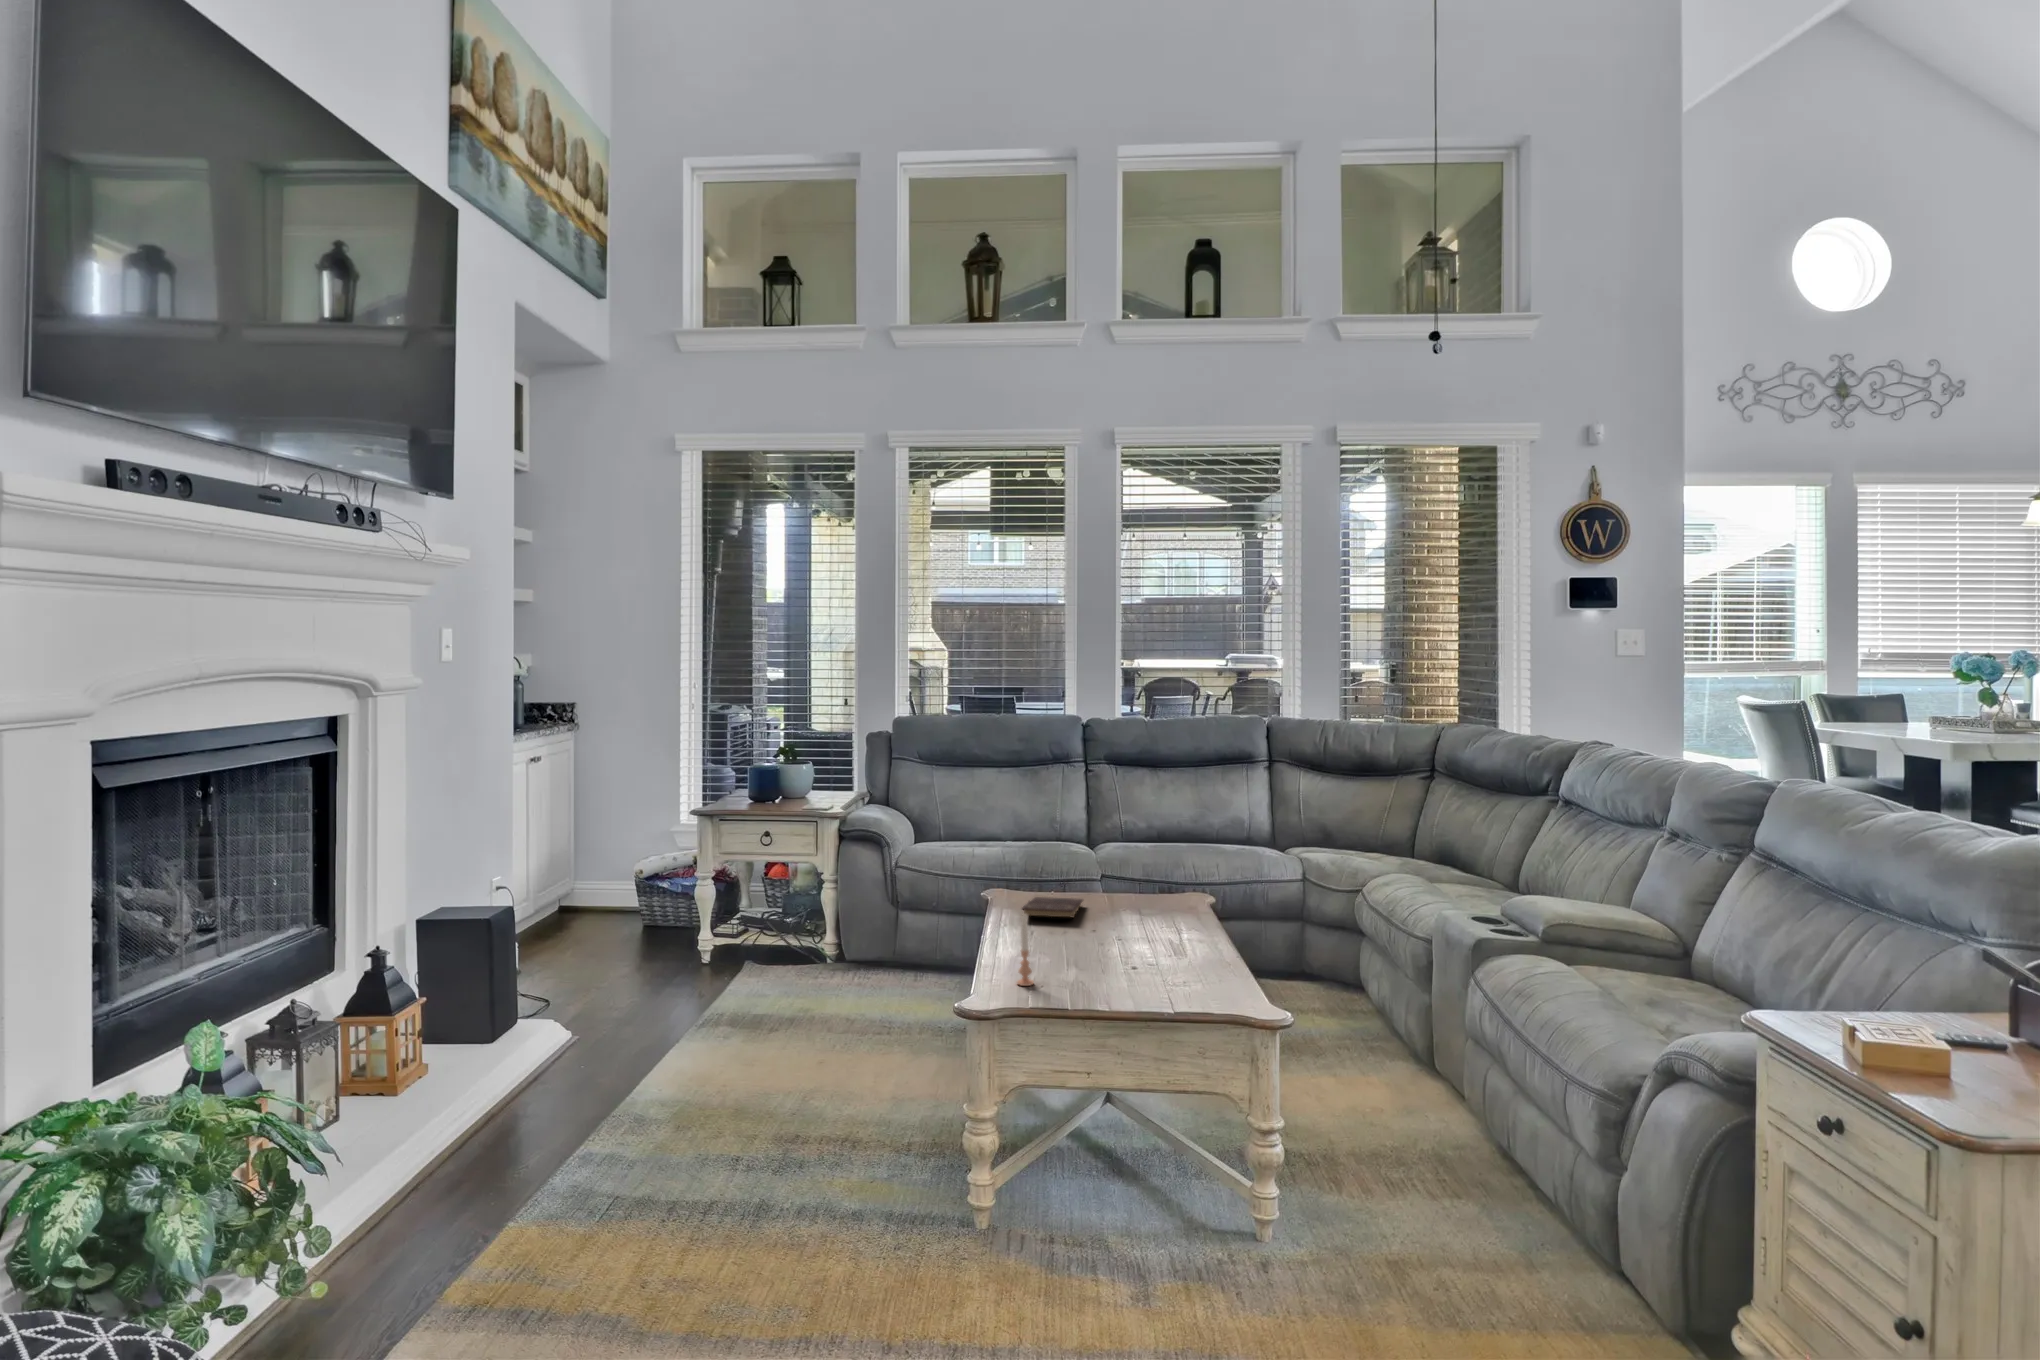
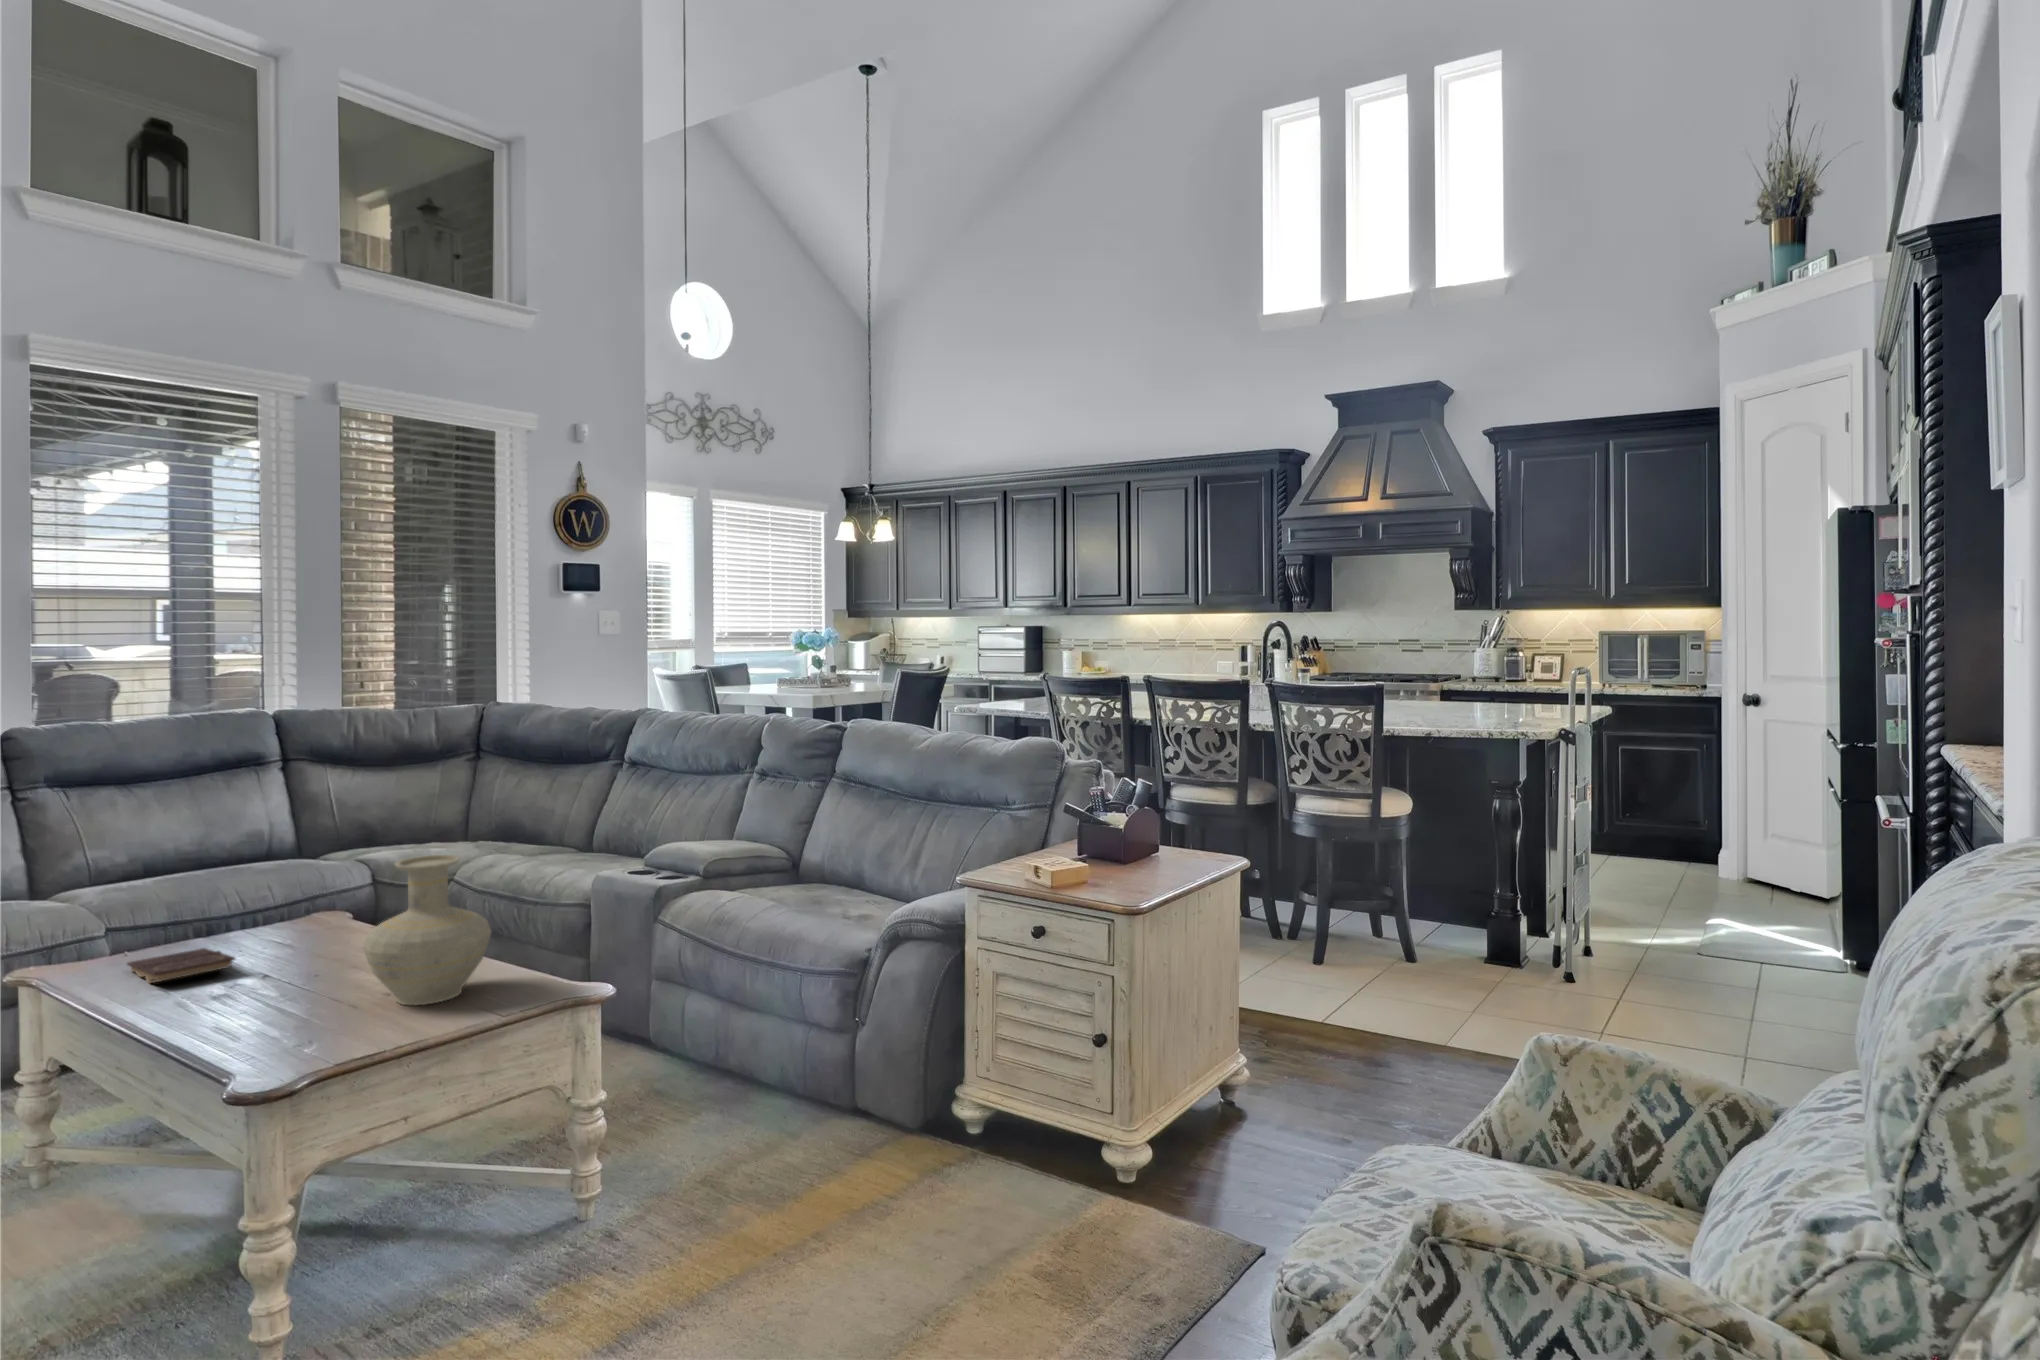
vase: none [1082,851,1187,990] -> present [363,855,491,1005]
candle: present [1017,914,1034,986] -> none [298,952,323,1038]

